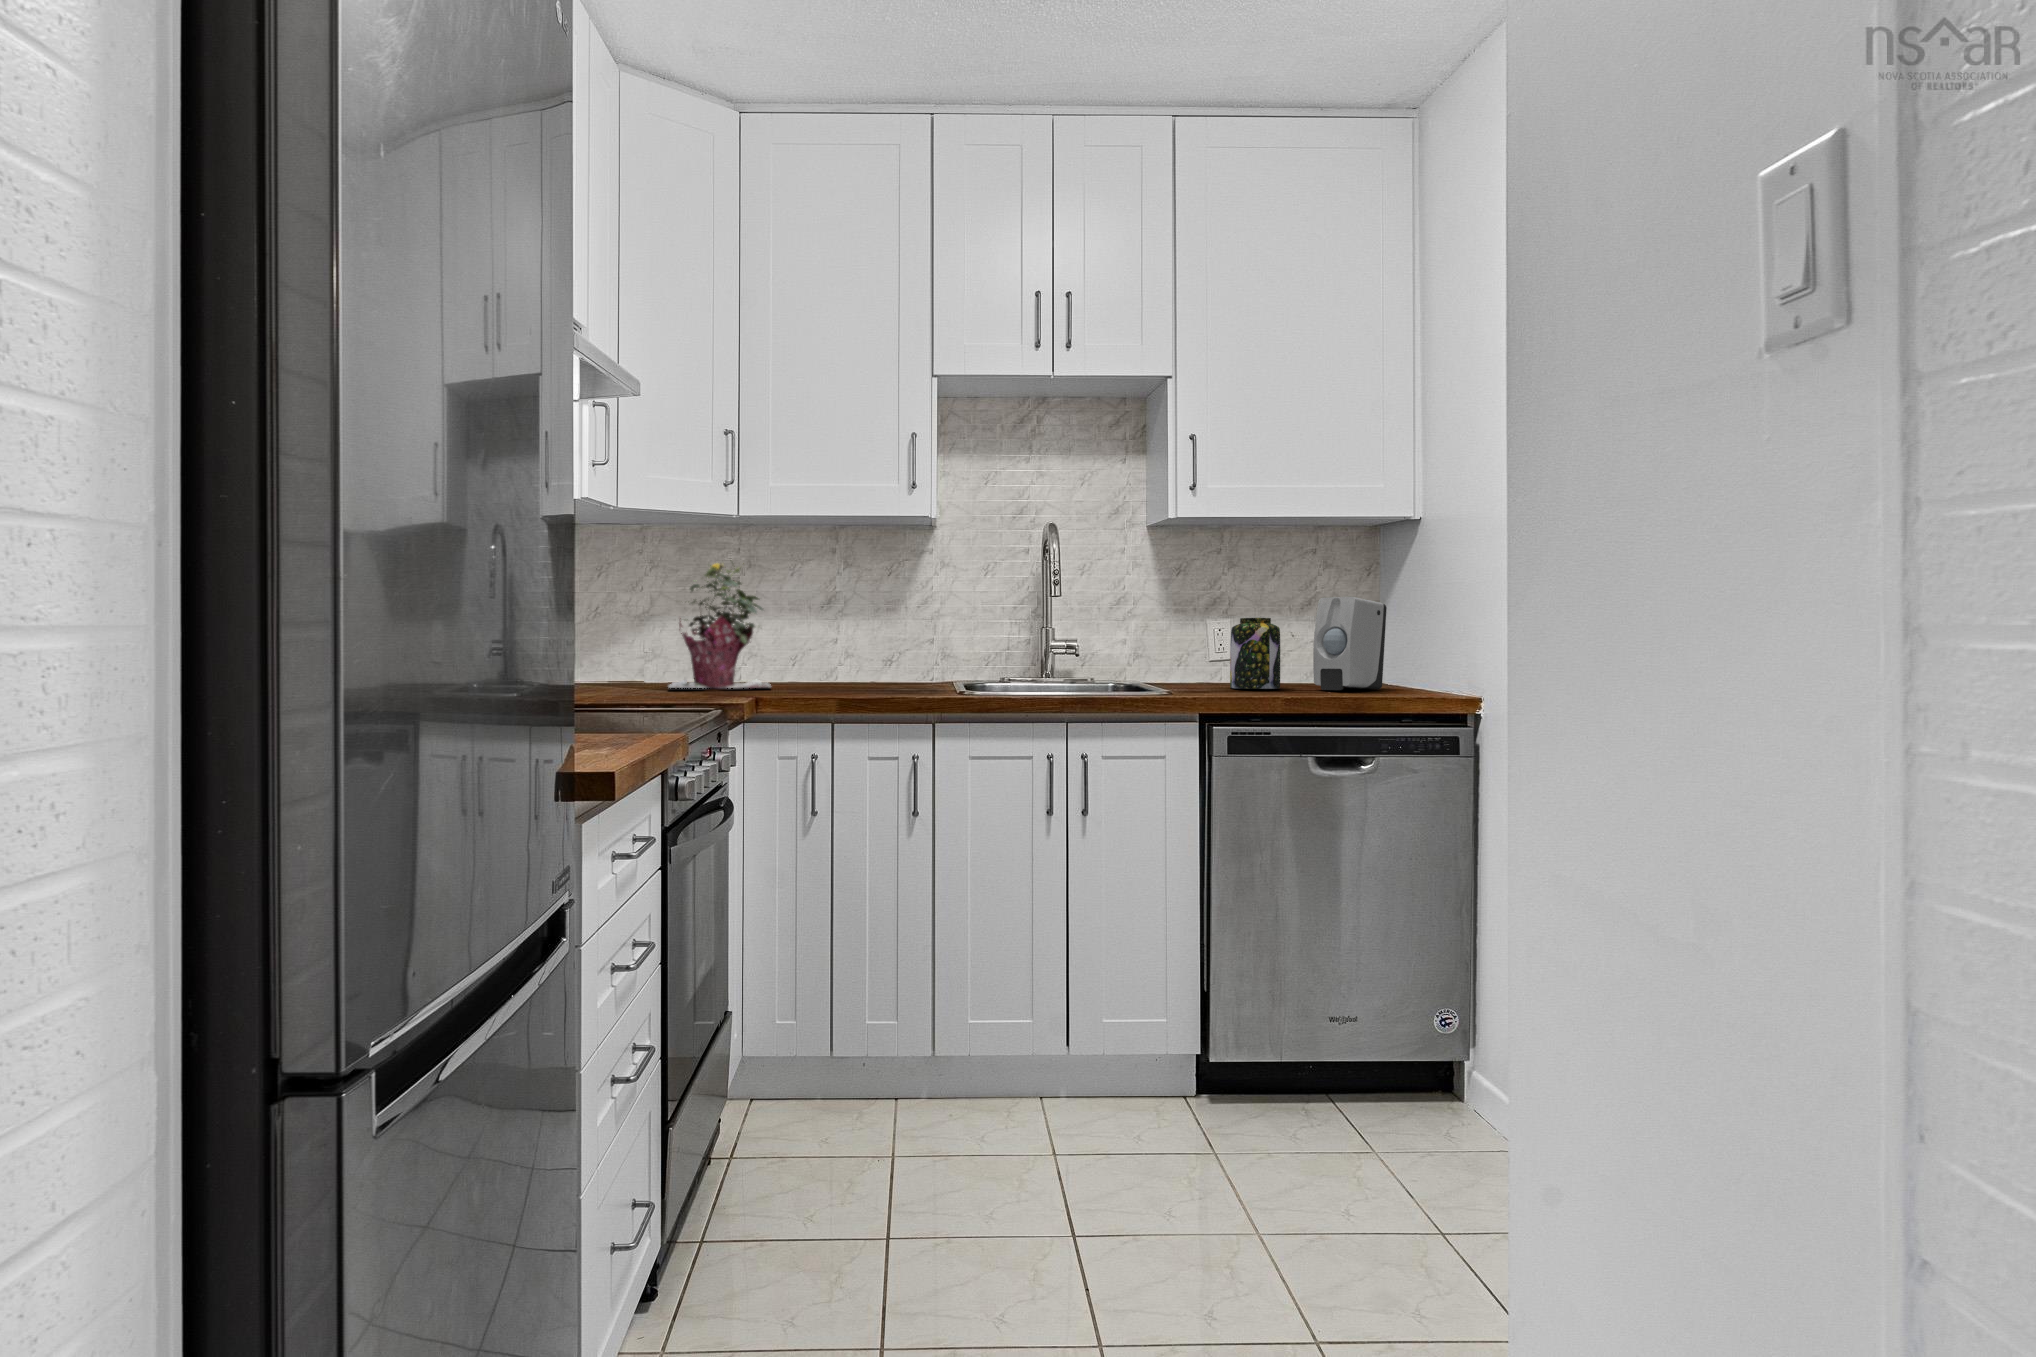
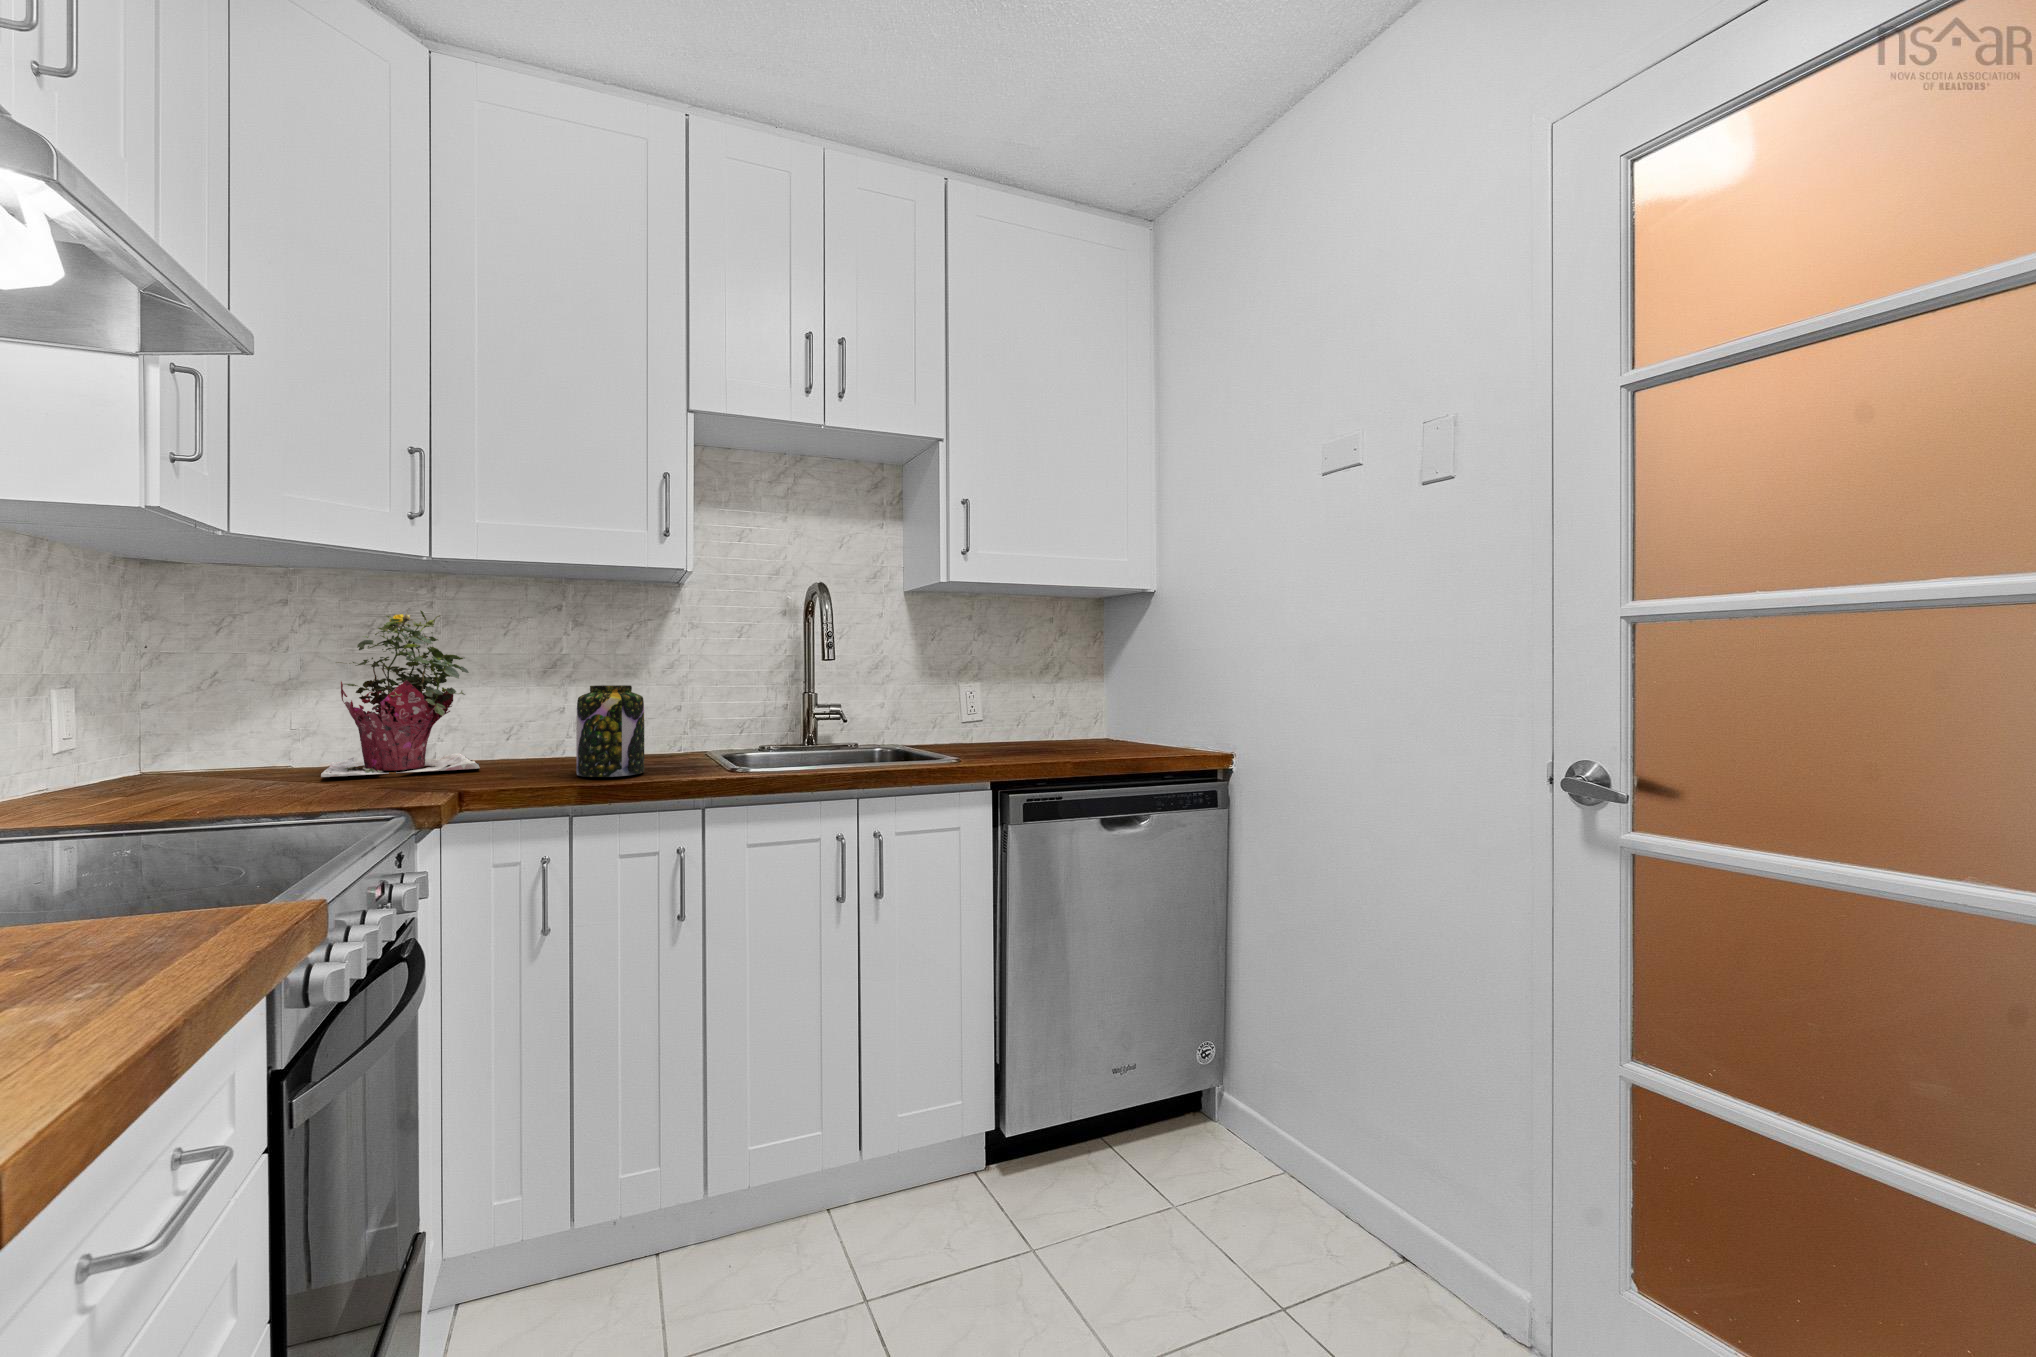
soap dispenser: present [1313,597,1387,690] -> none [1069,661,1126,747]
jar: present [1230,618,1280,689] -> present [576,685,644,777]

